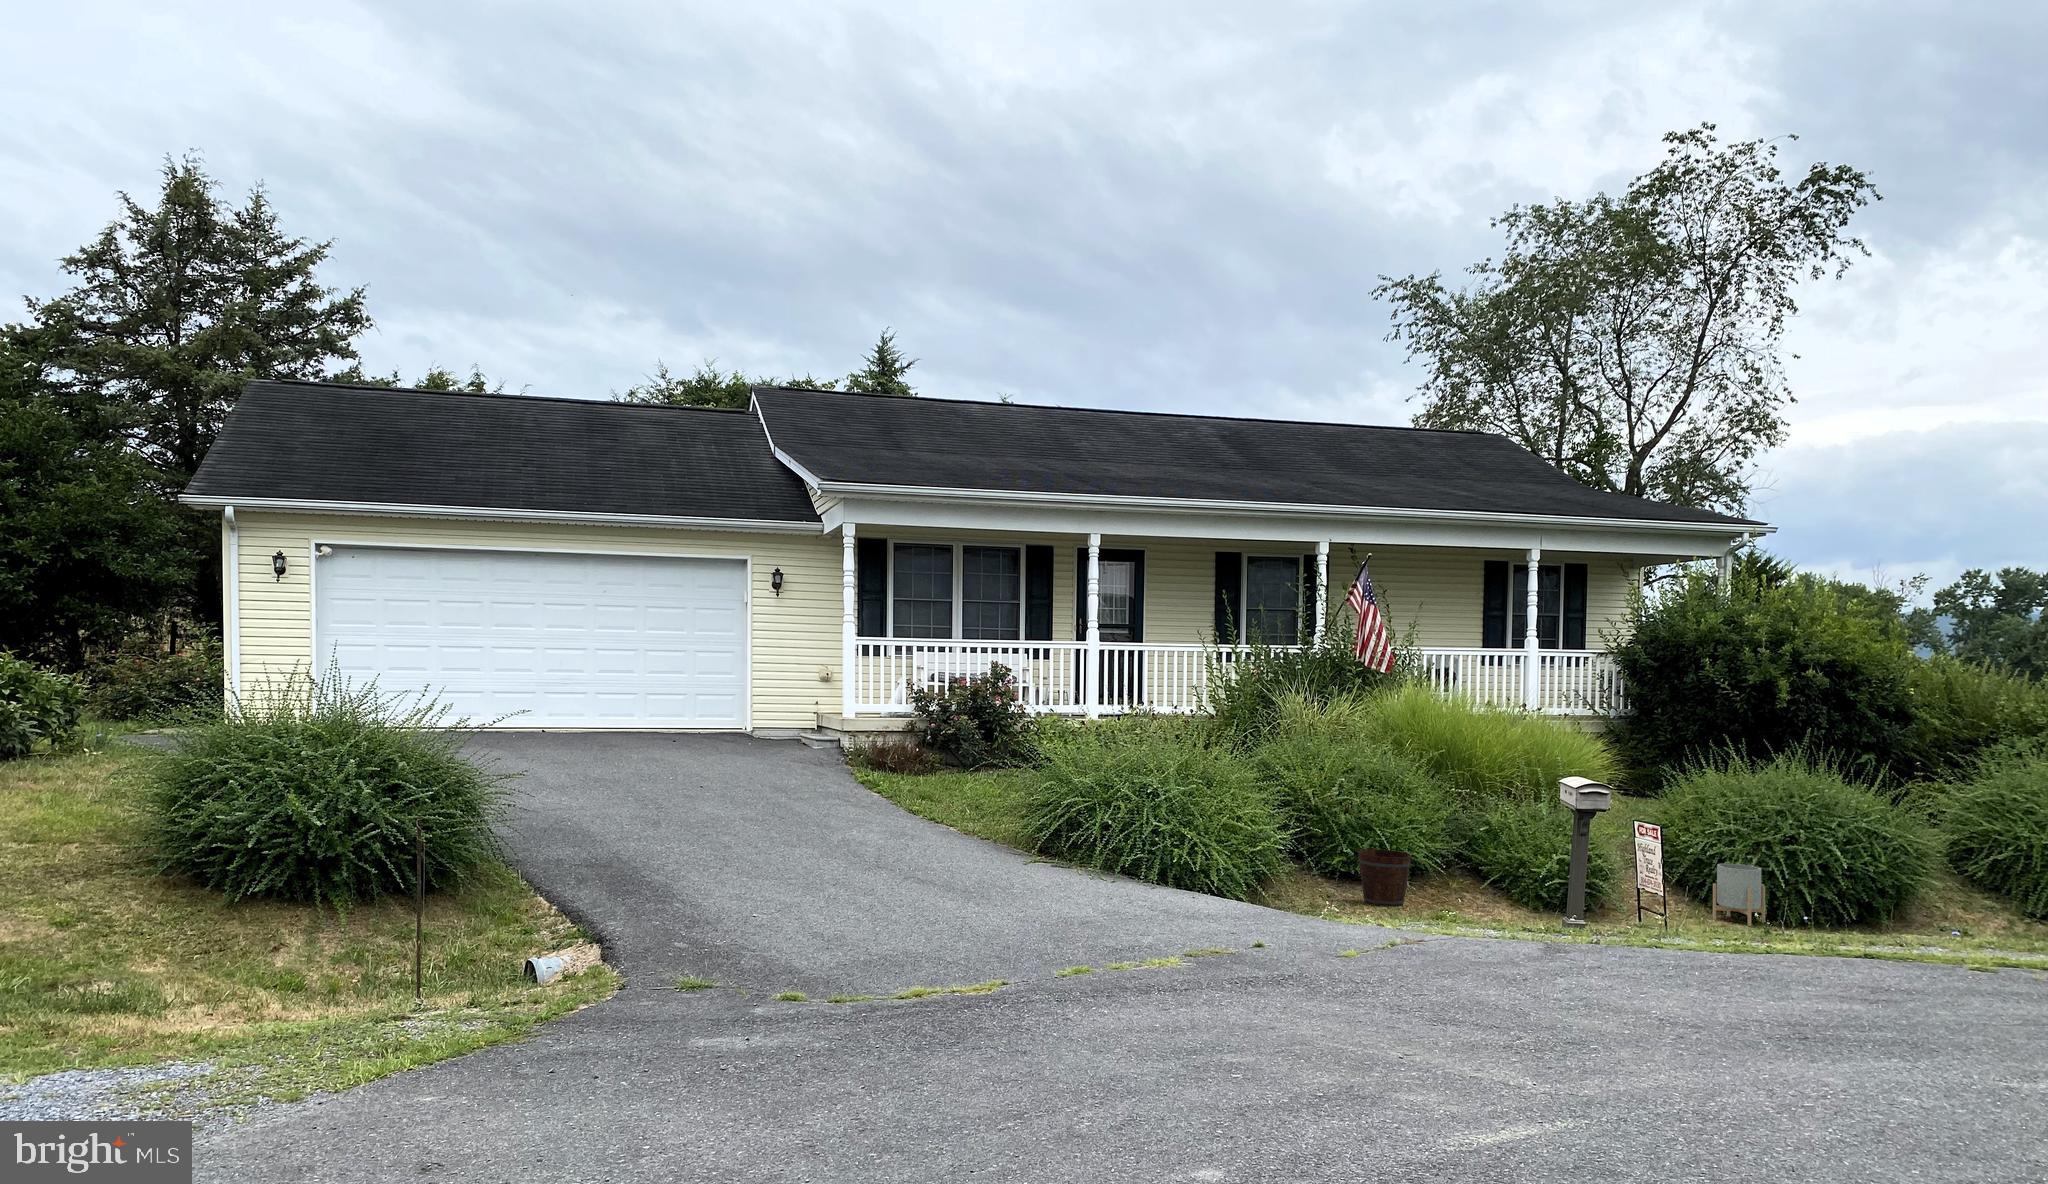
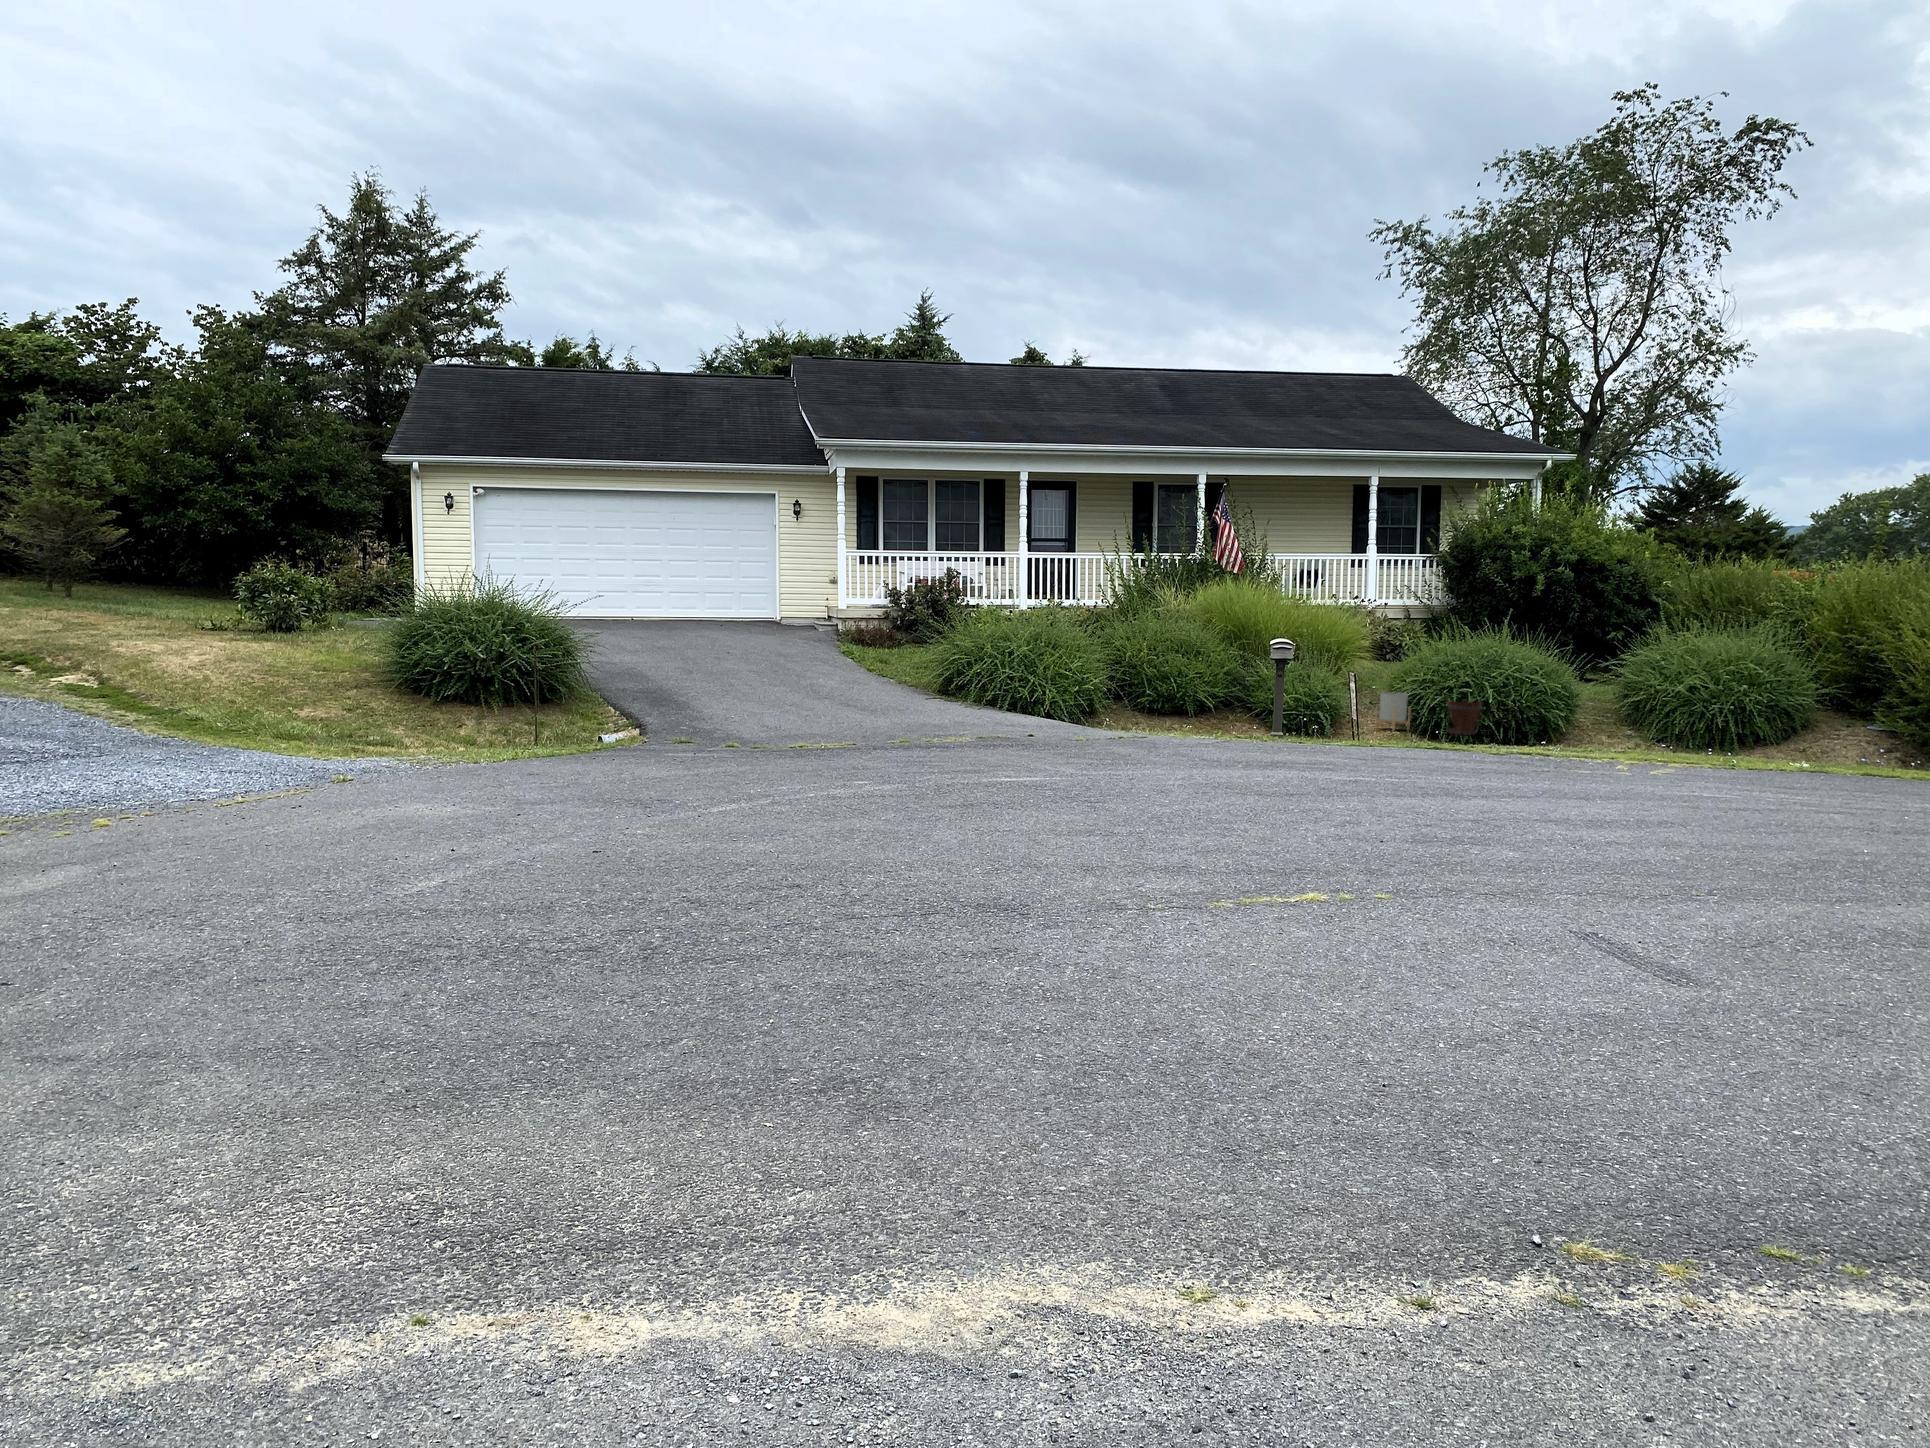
bucket: present [1358,847,1412,906] -> present [1447,700,1482,736]

